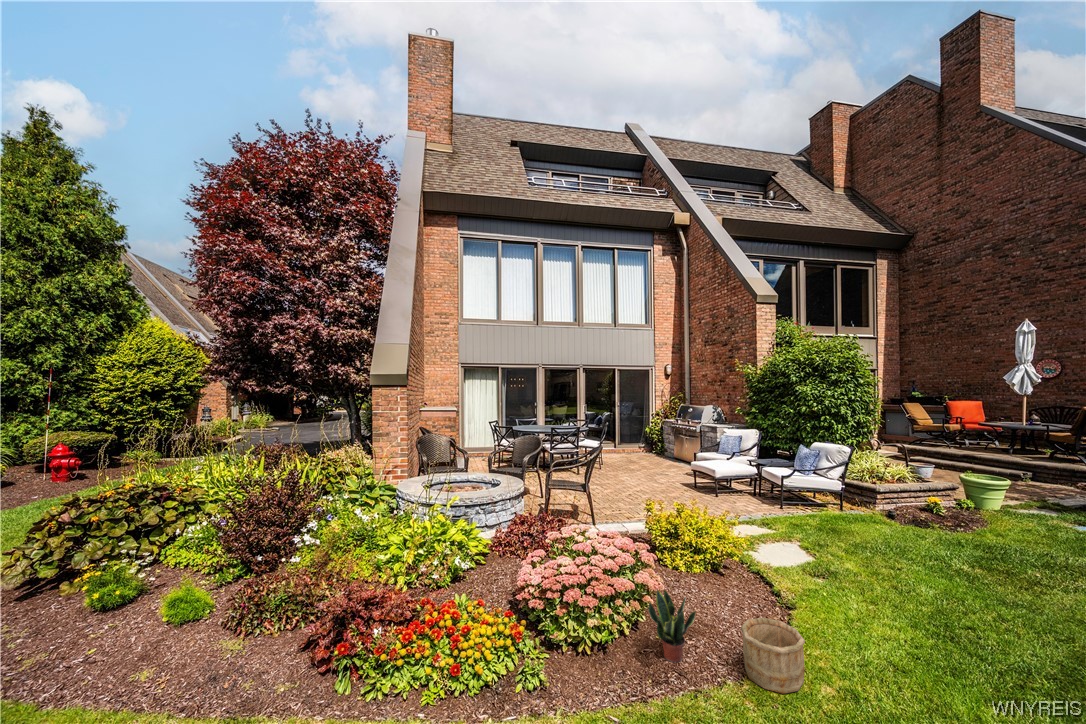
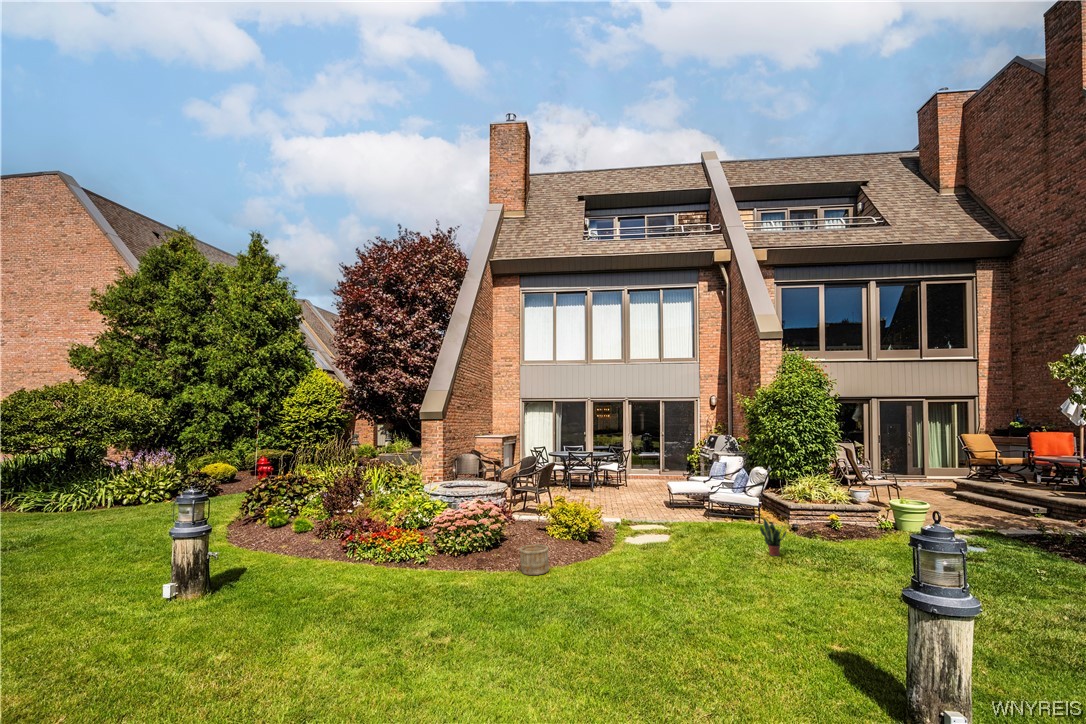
potted plant: present [648,590,696,662] -> present [760,519,786,556]

